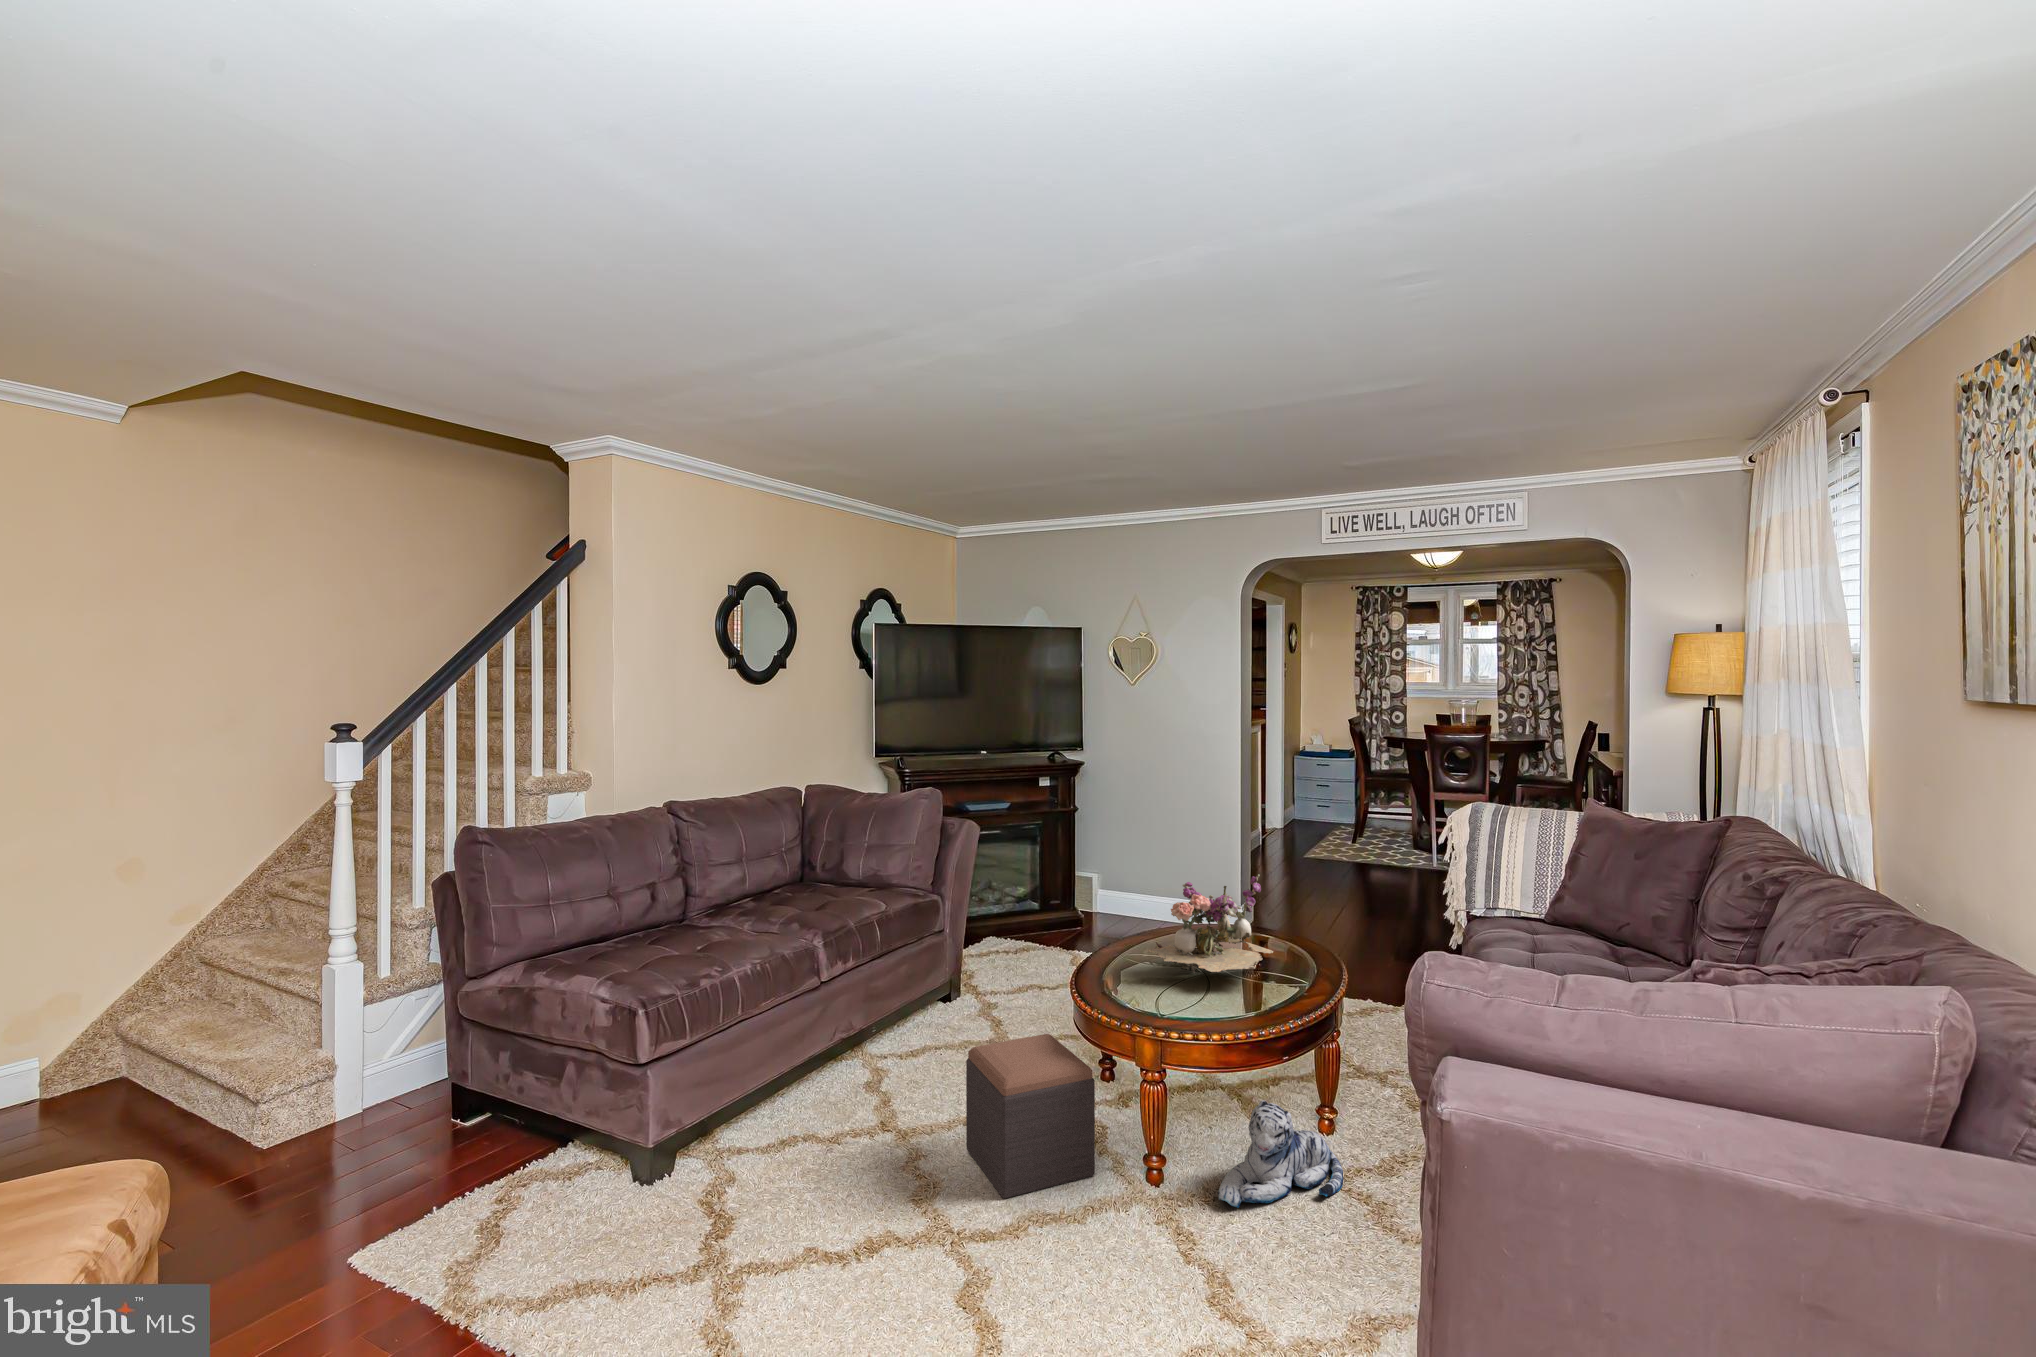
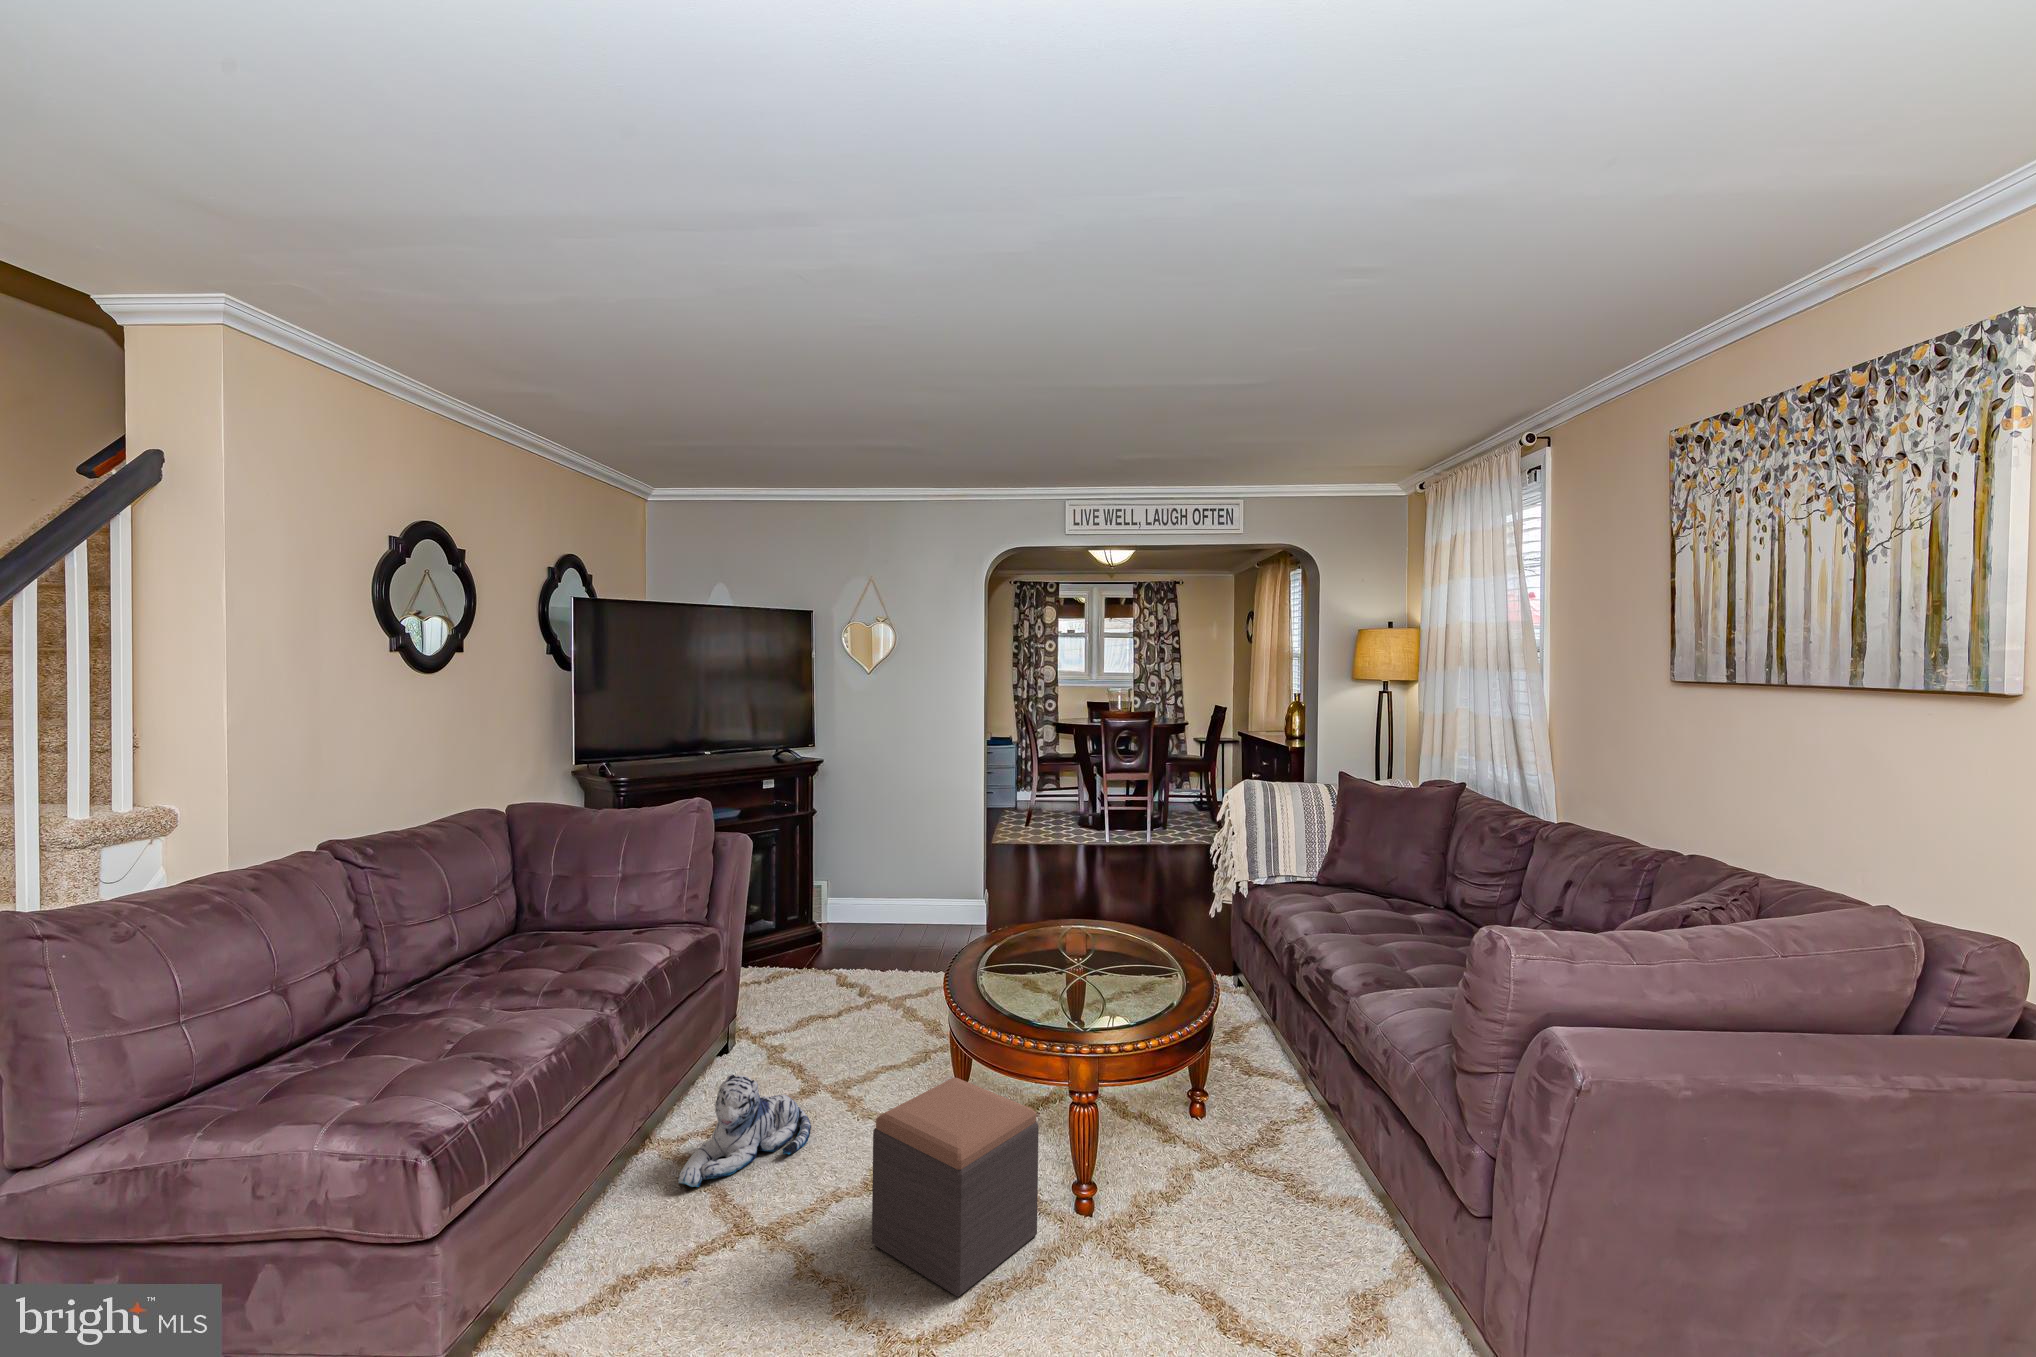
flower arrangement: present [1149,874,1273,972] -> none [1029,864,1152,978]
plush toy: present [1218,1100,1344,1207] -> present [678,1074,811,1187]

